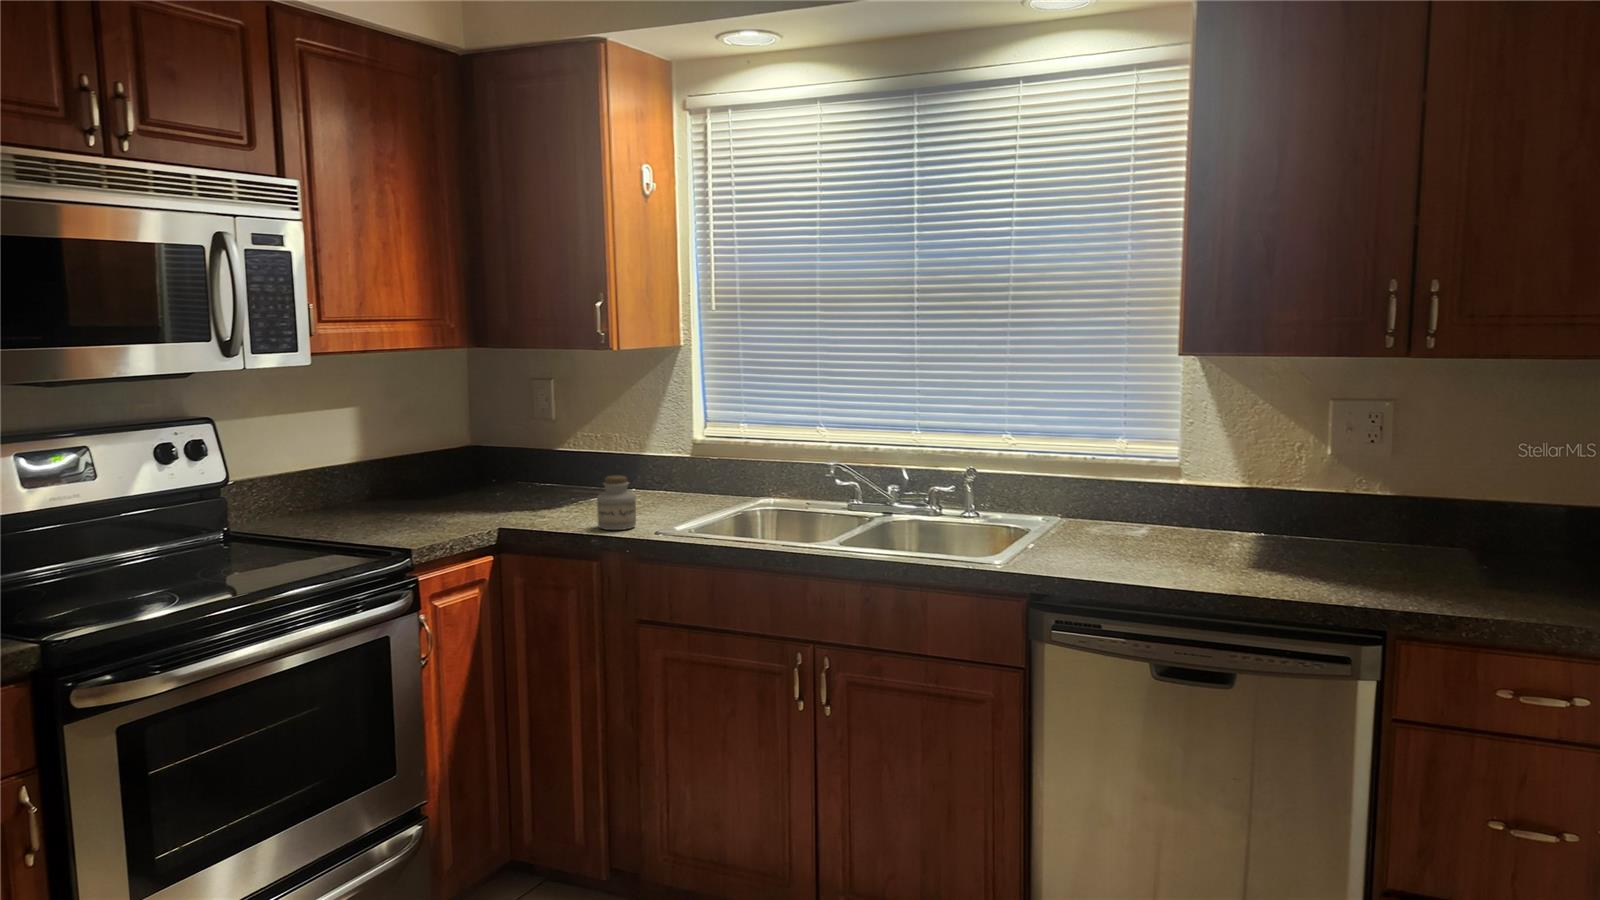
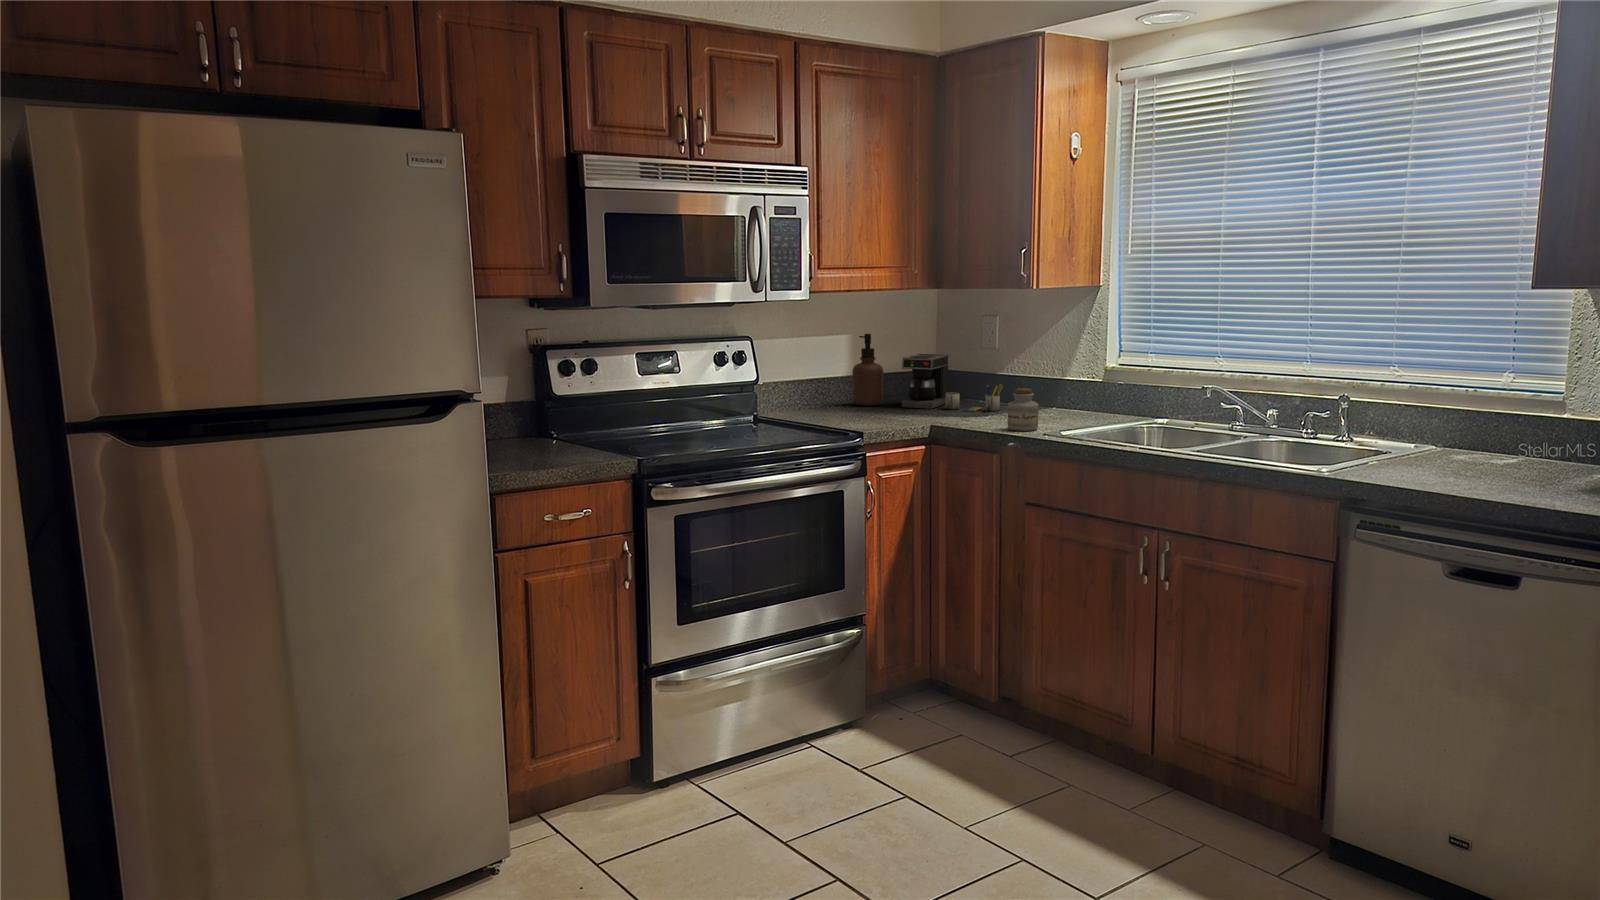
soap dispenser: none [364,407,409,502] -> present [852,334,883,406]
coffee maker: none [435,430,571,502] -> present [901,354,1003,412]

